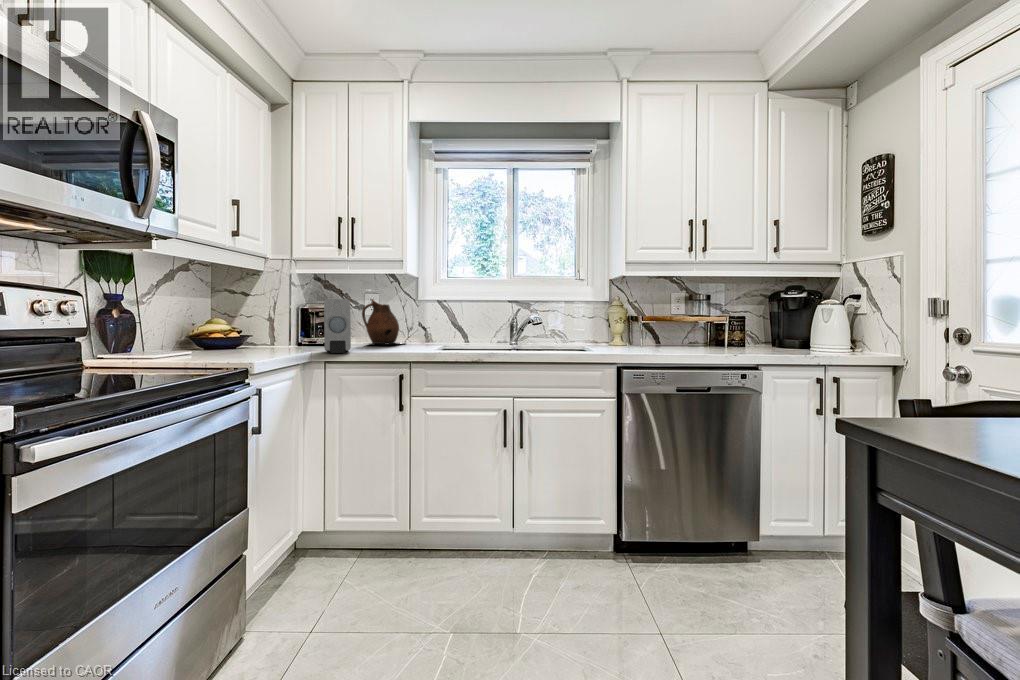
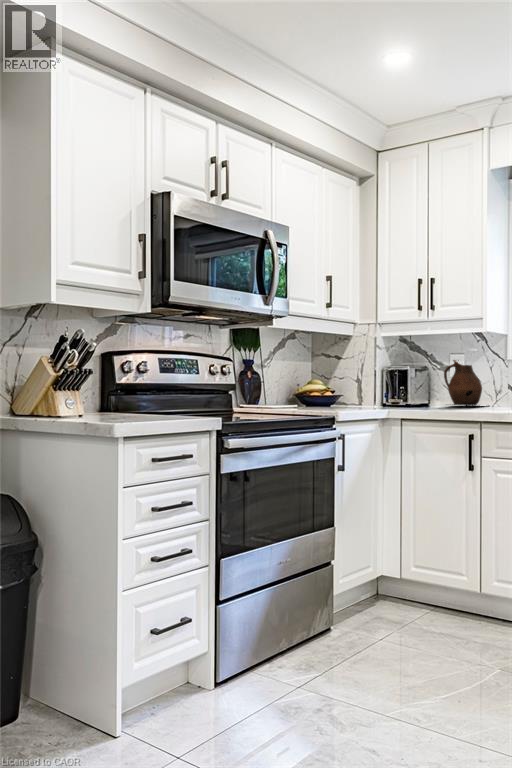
soap dispenser: present [324,299,351,353] -> none [402,360,427,411]

